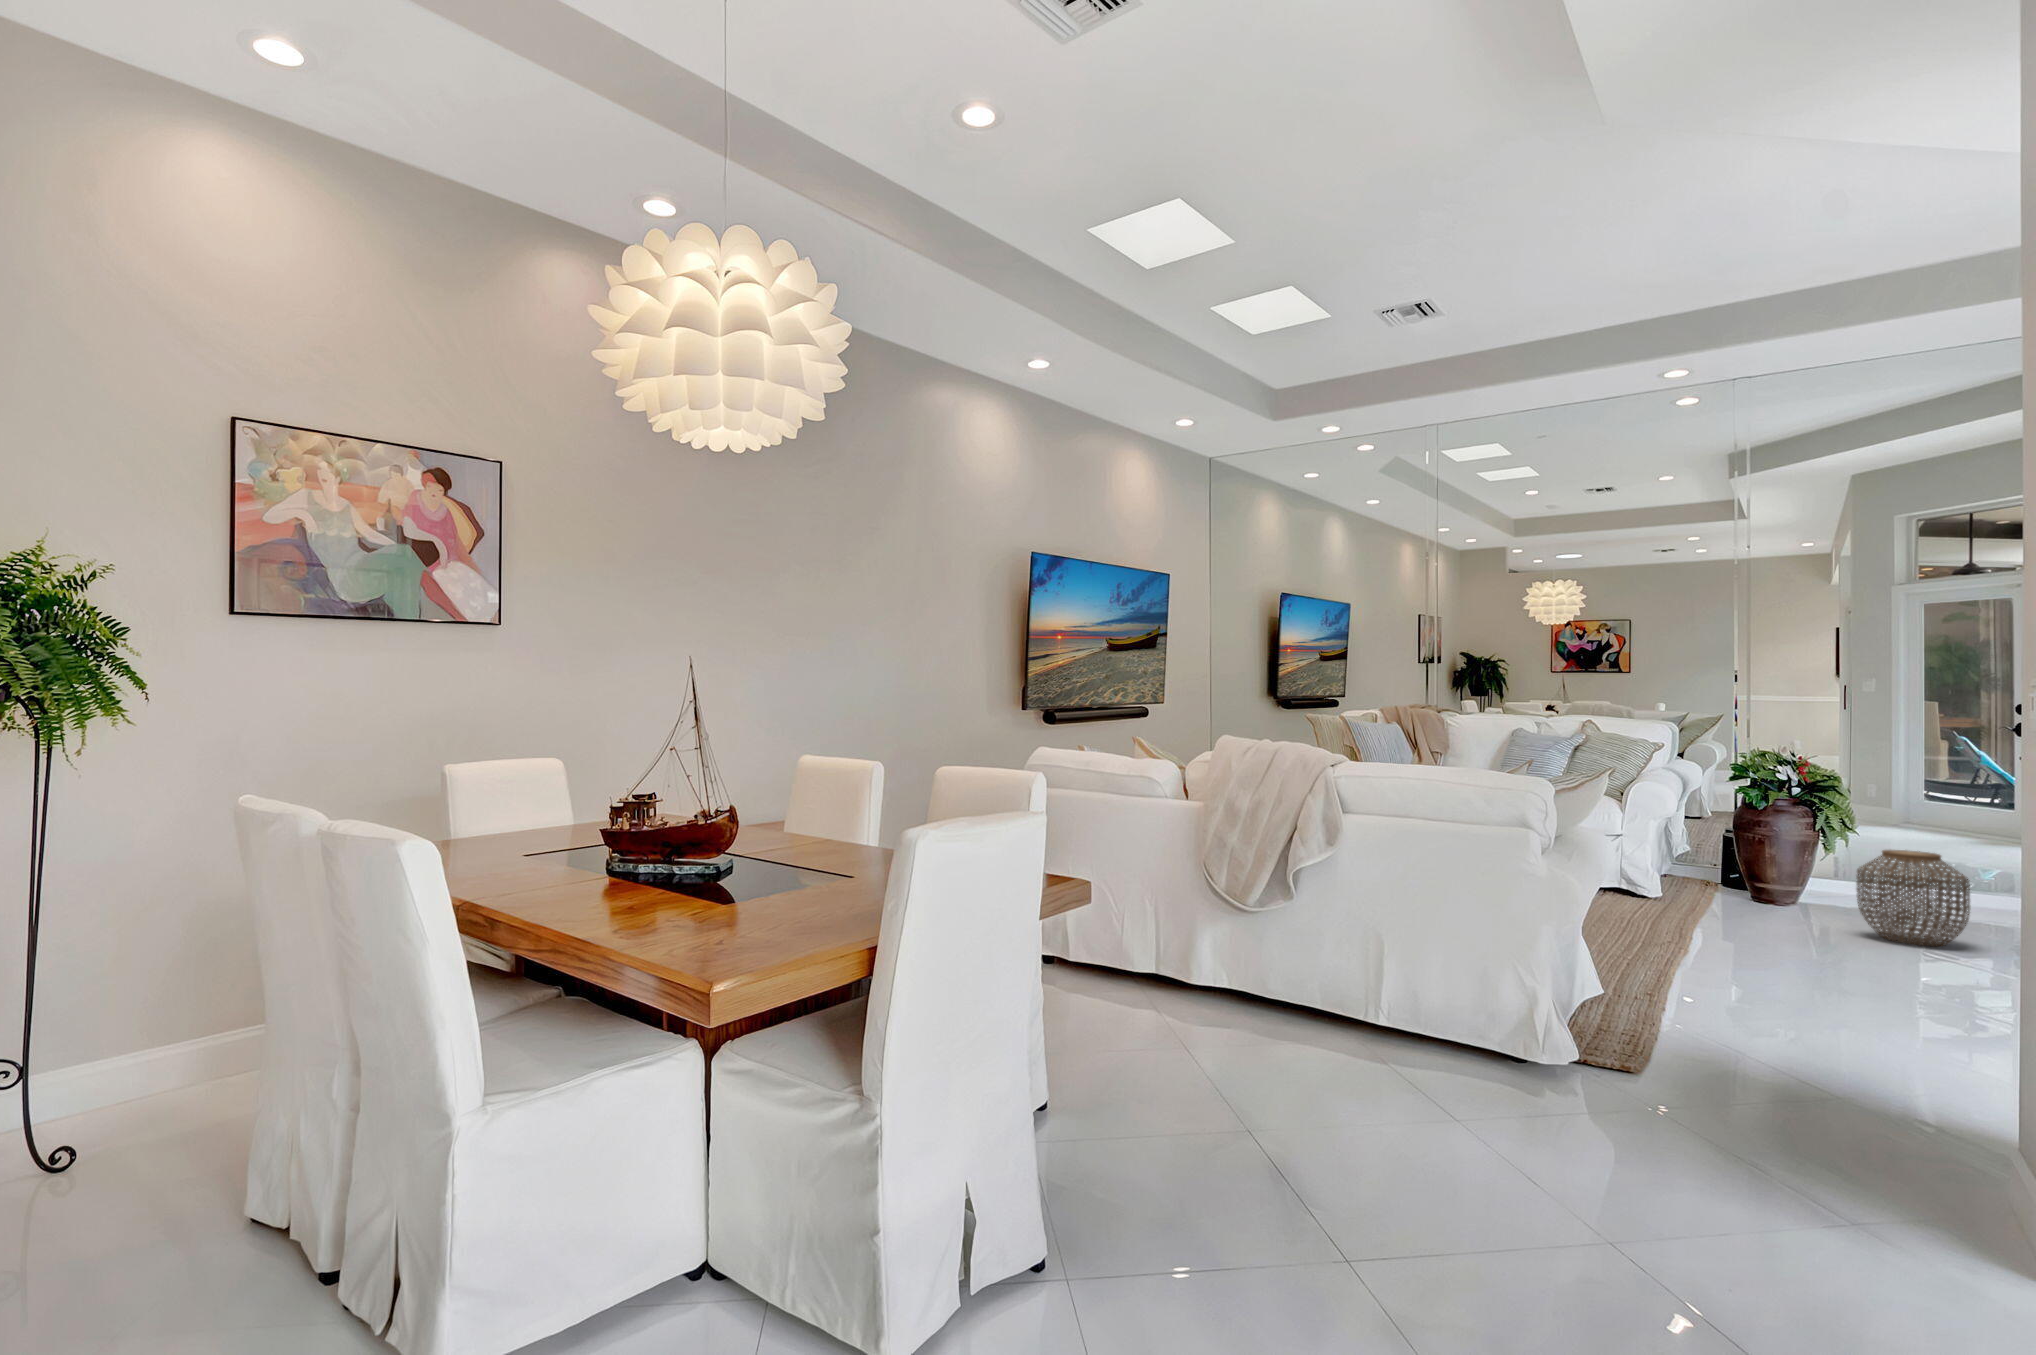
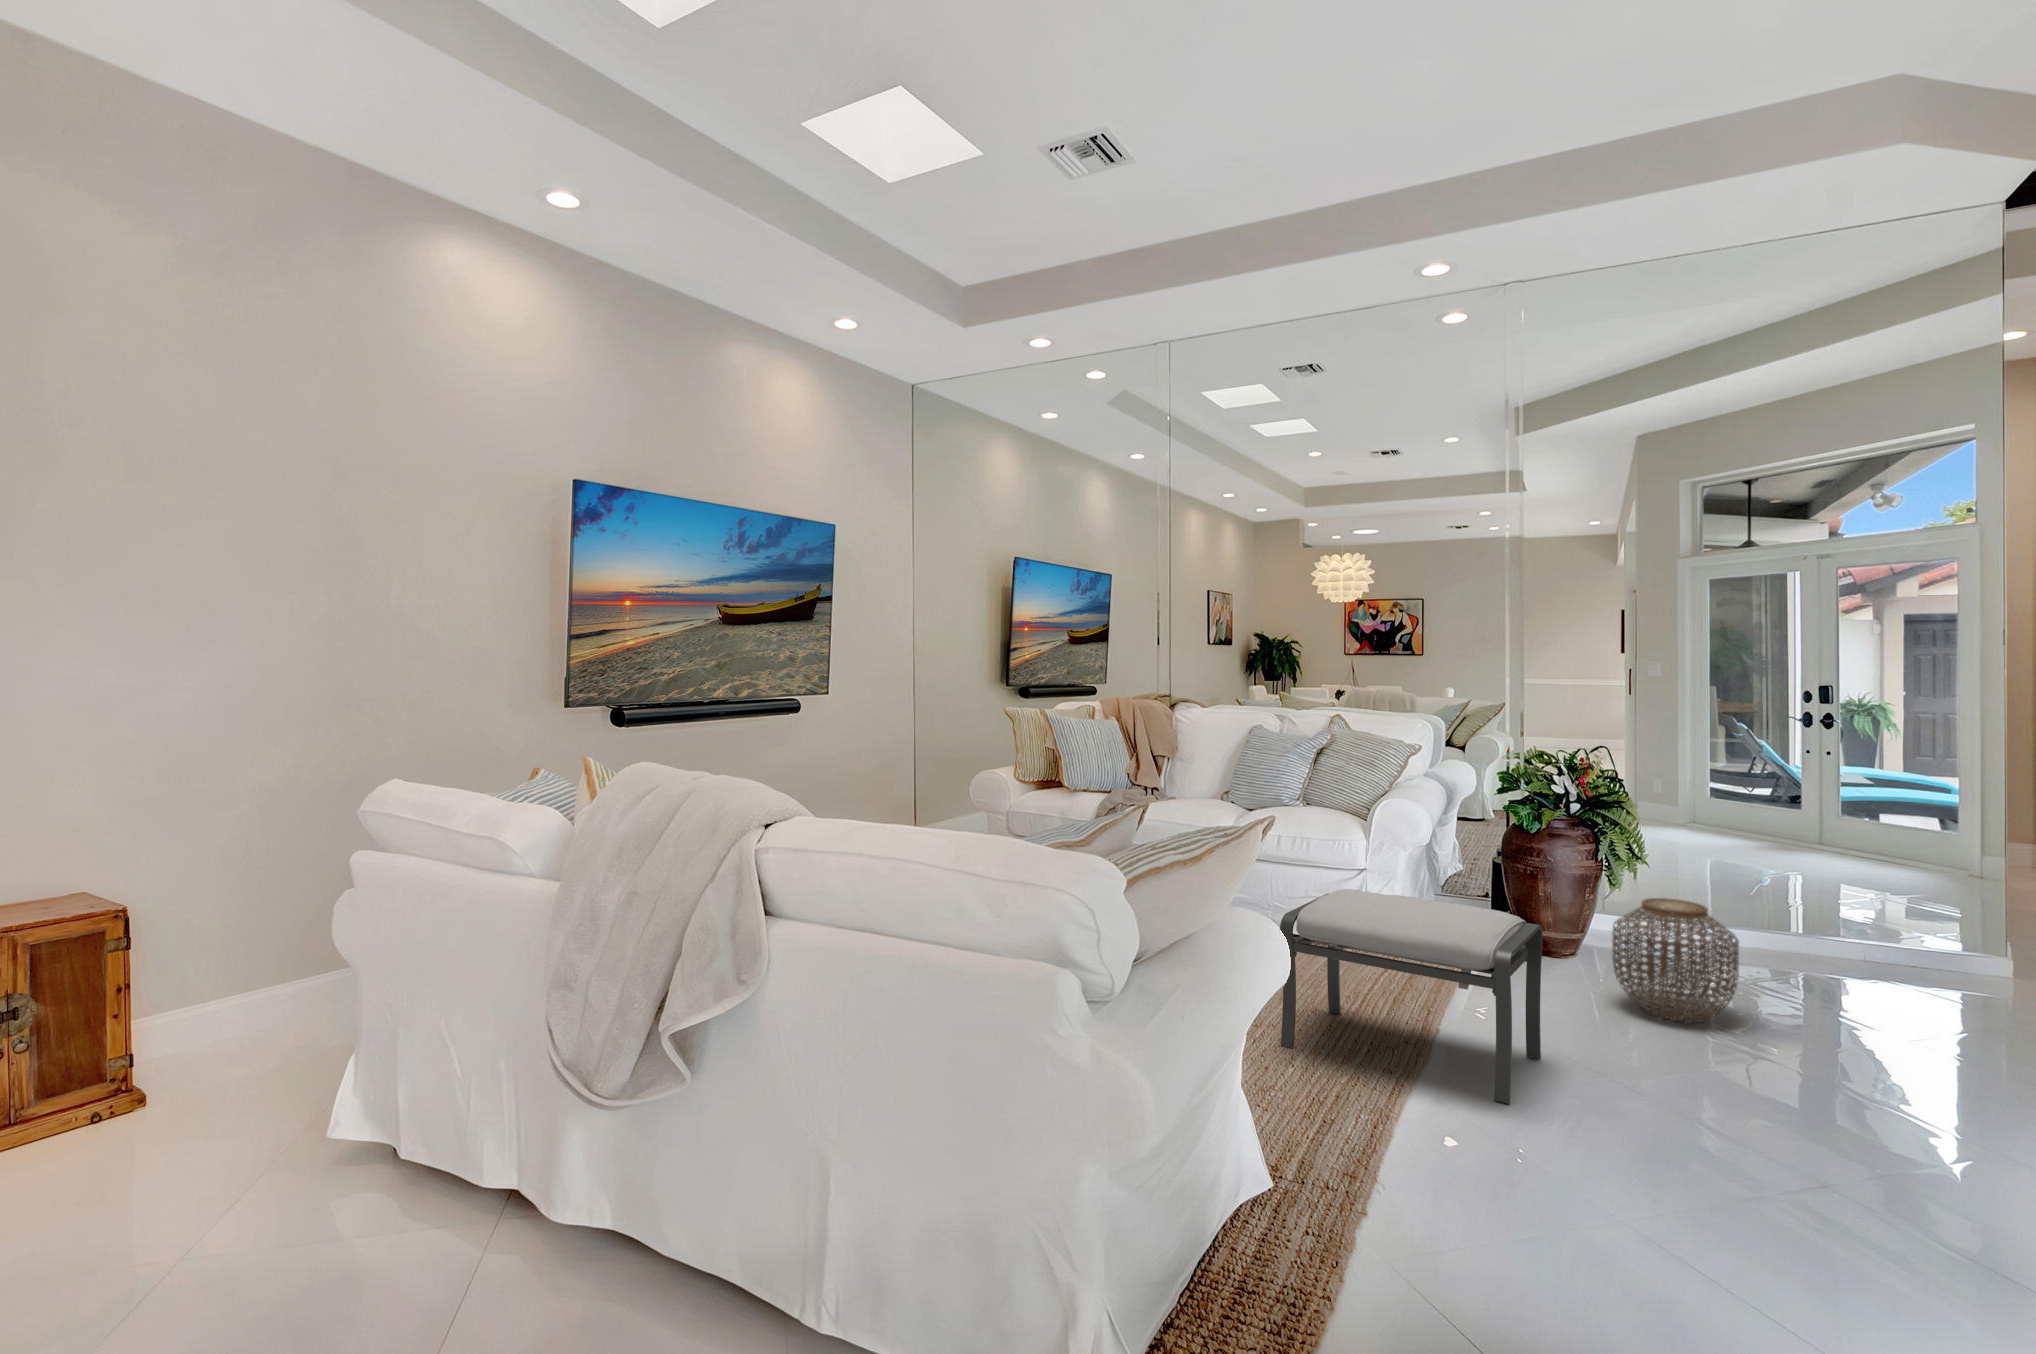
ottoman: none [1621,830,1836,976] -> present [1280,889,1543,1104]

